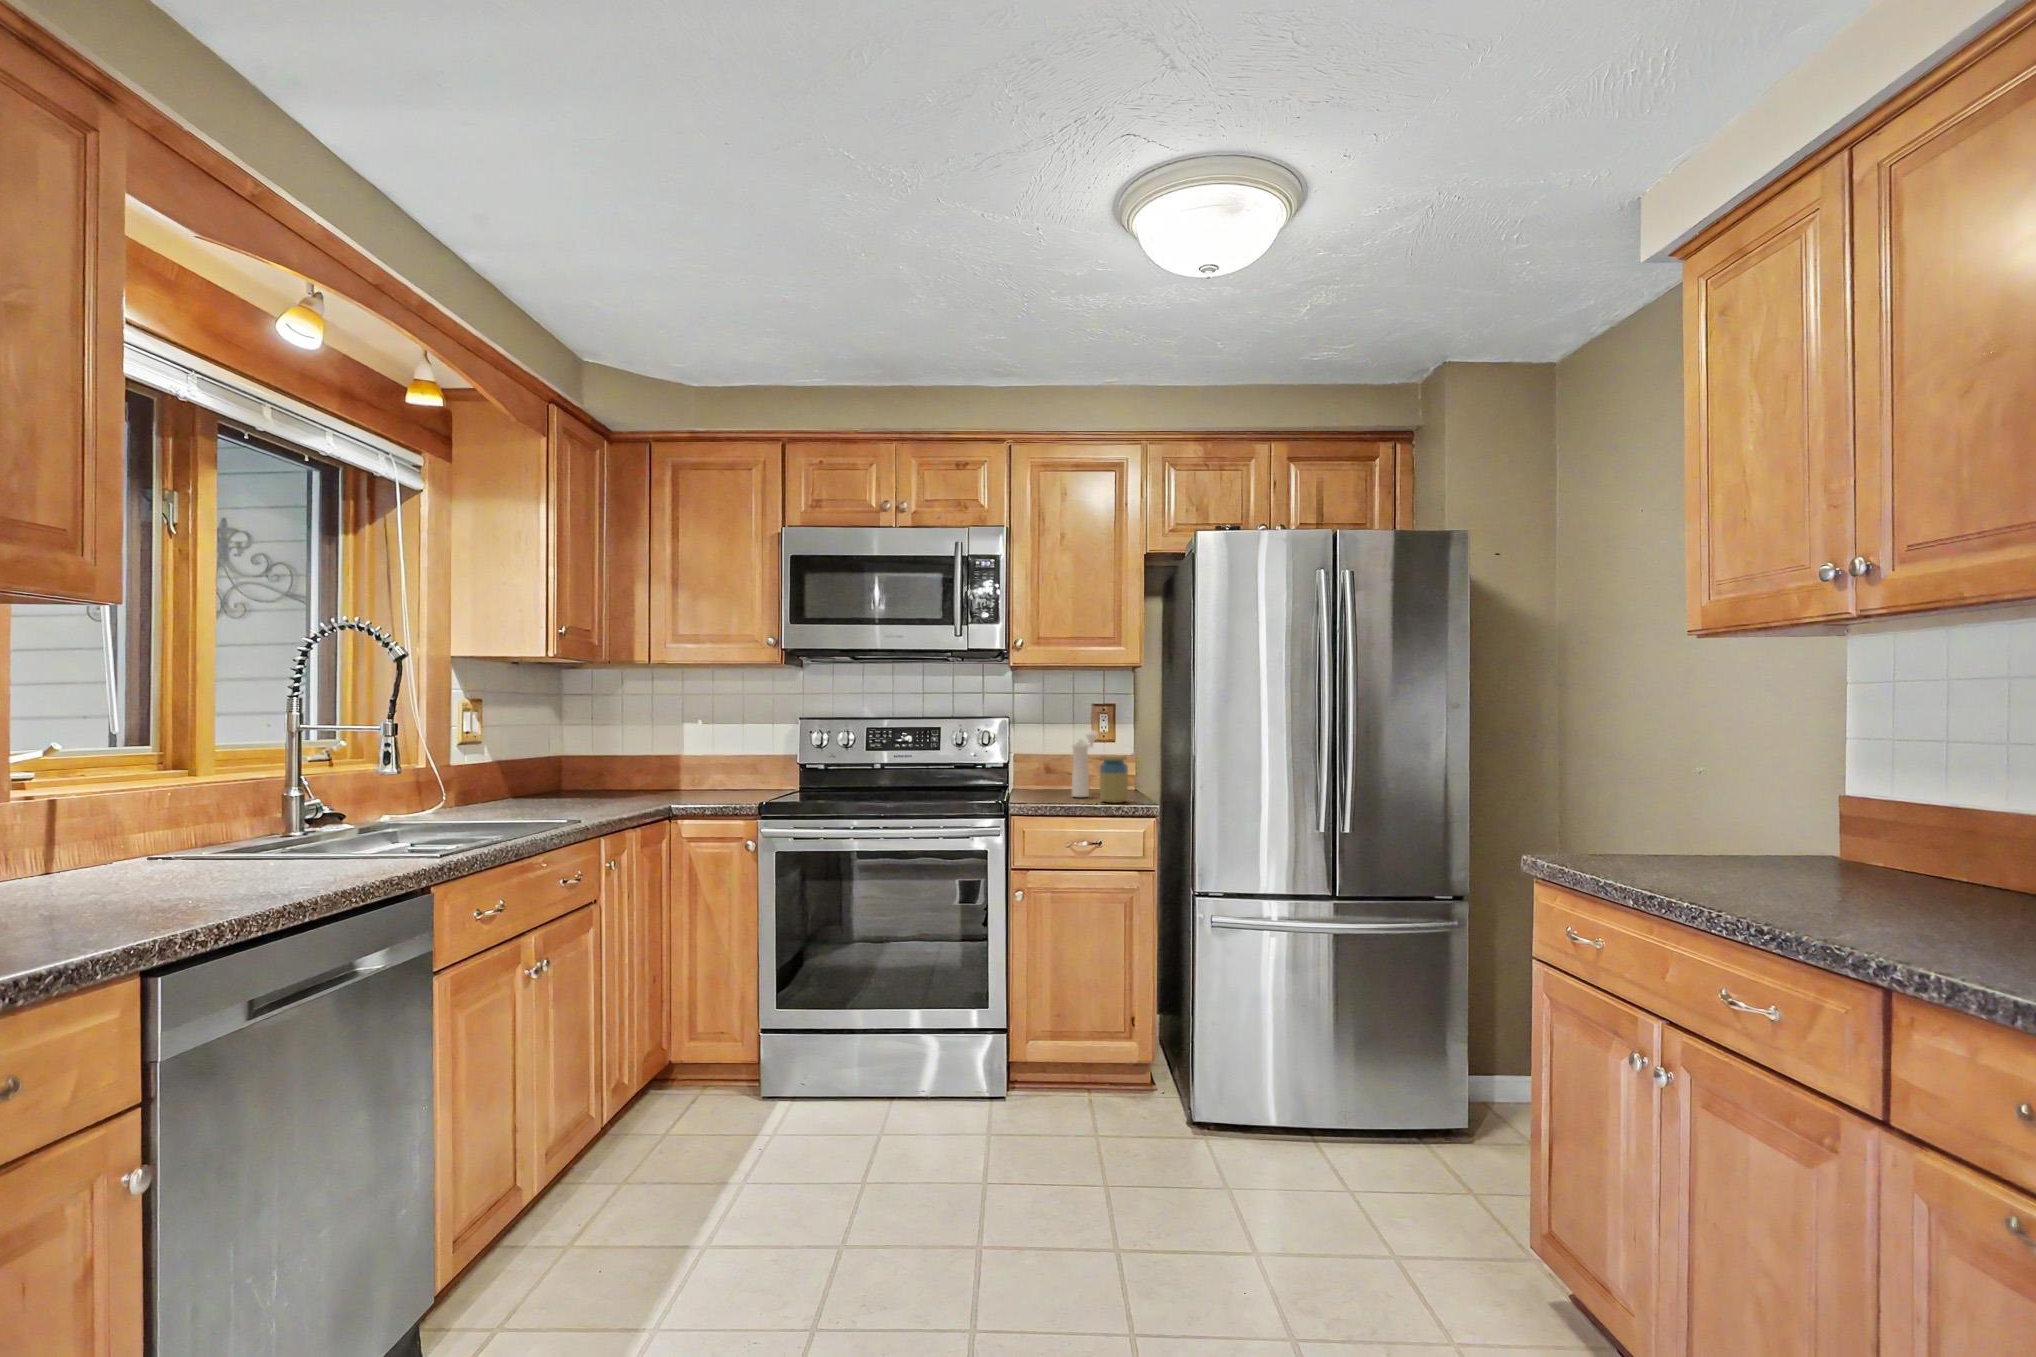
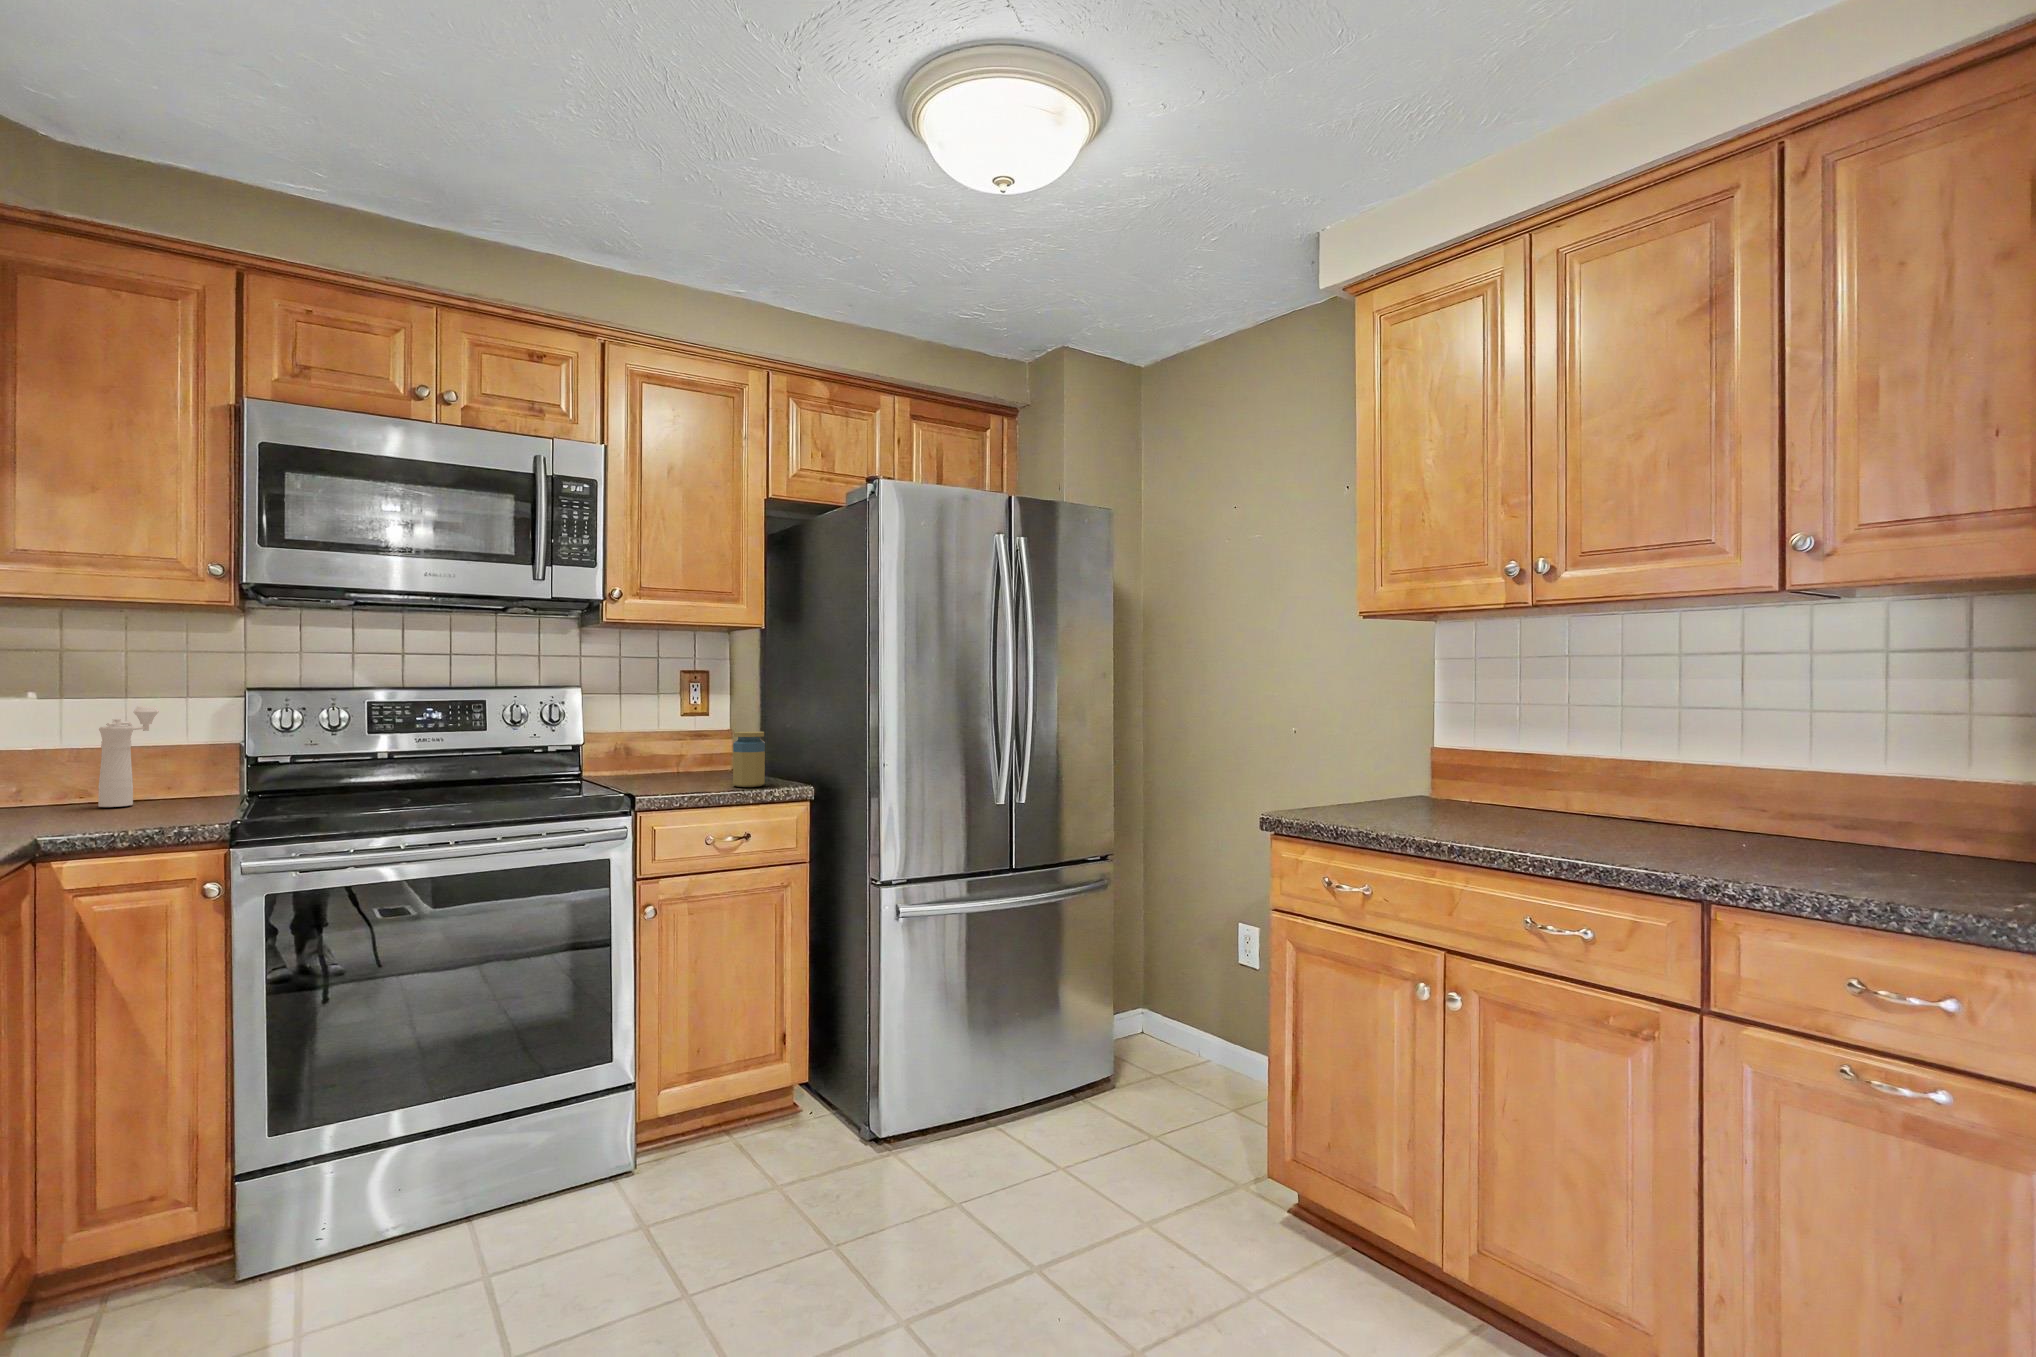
pepper mill: present [1072,731,1098,797] -> present [98,706,159,807]

